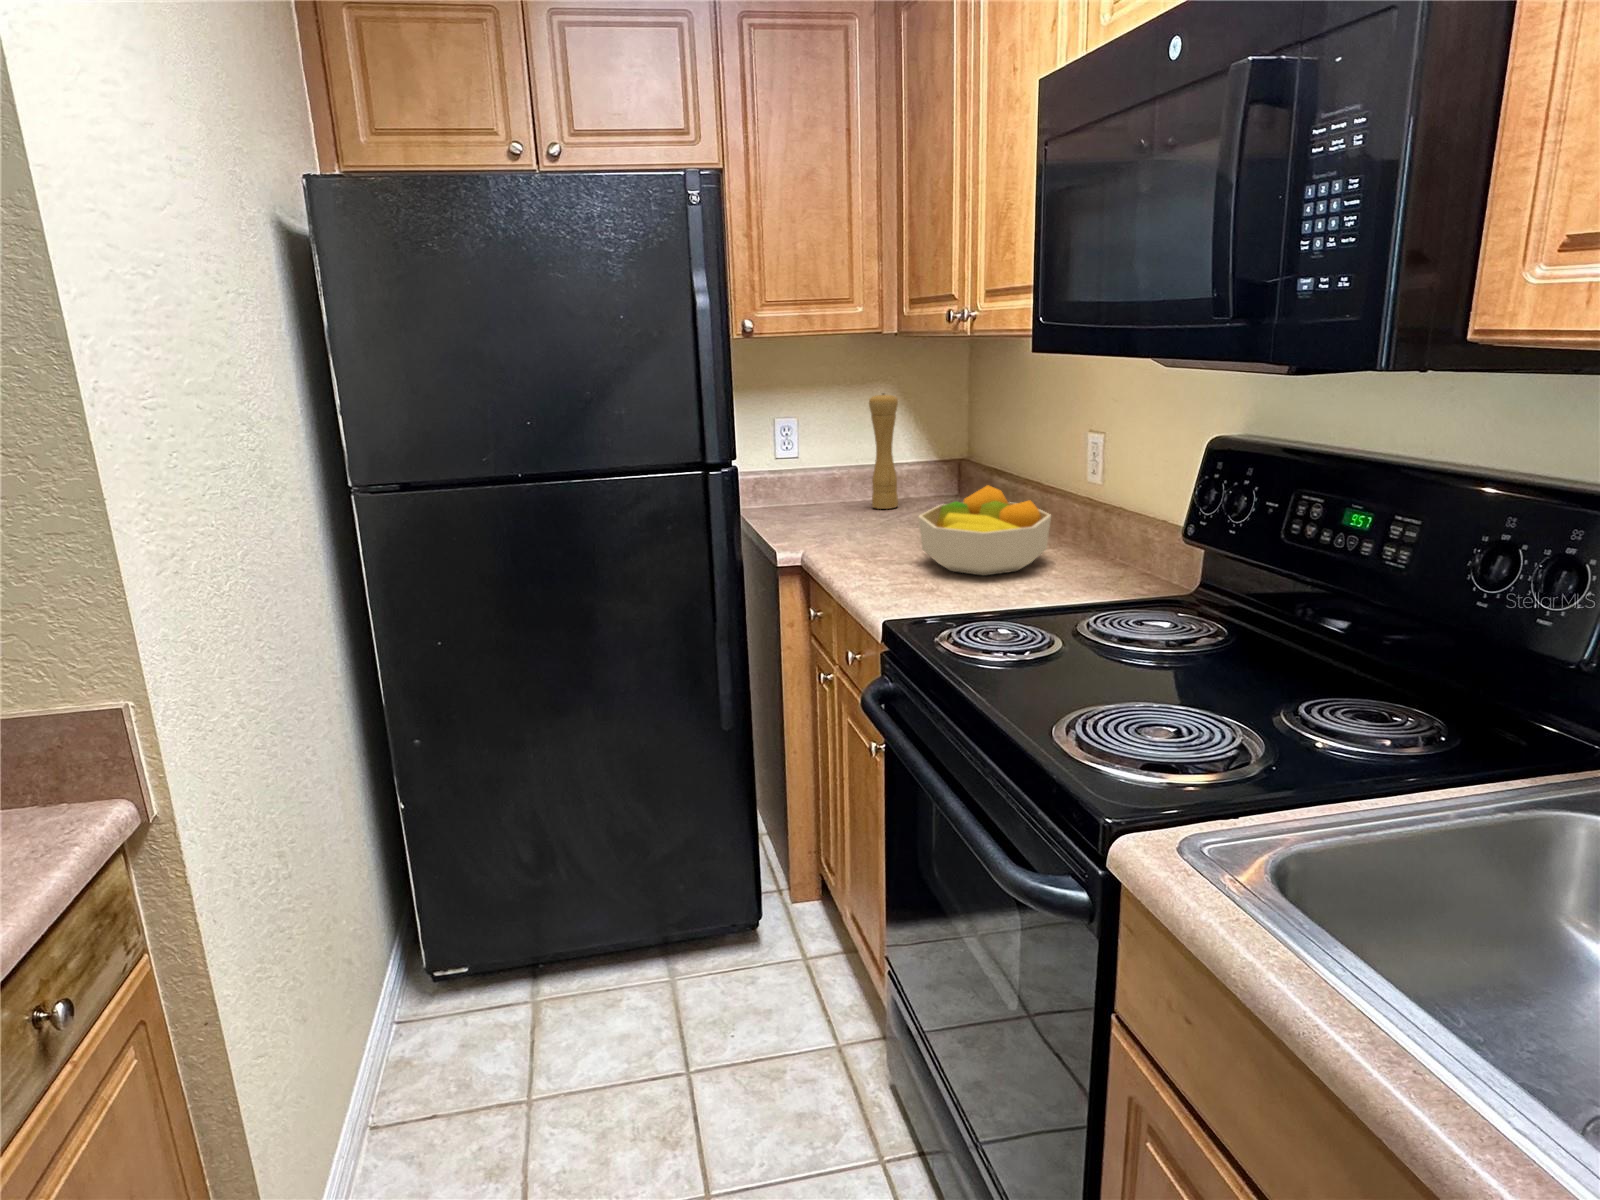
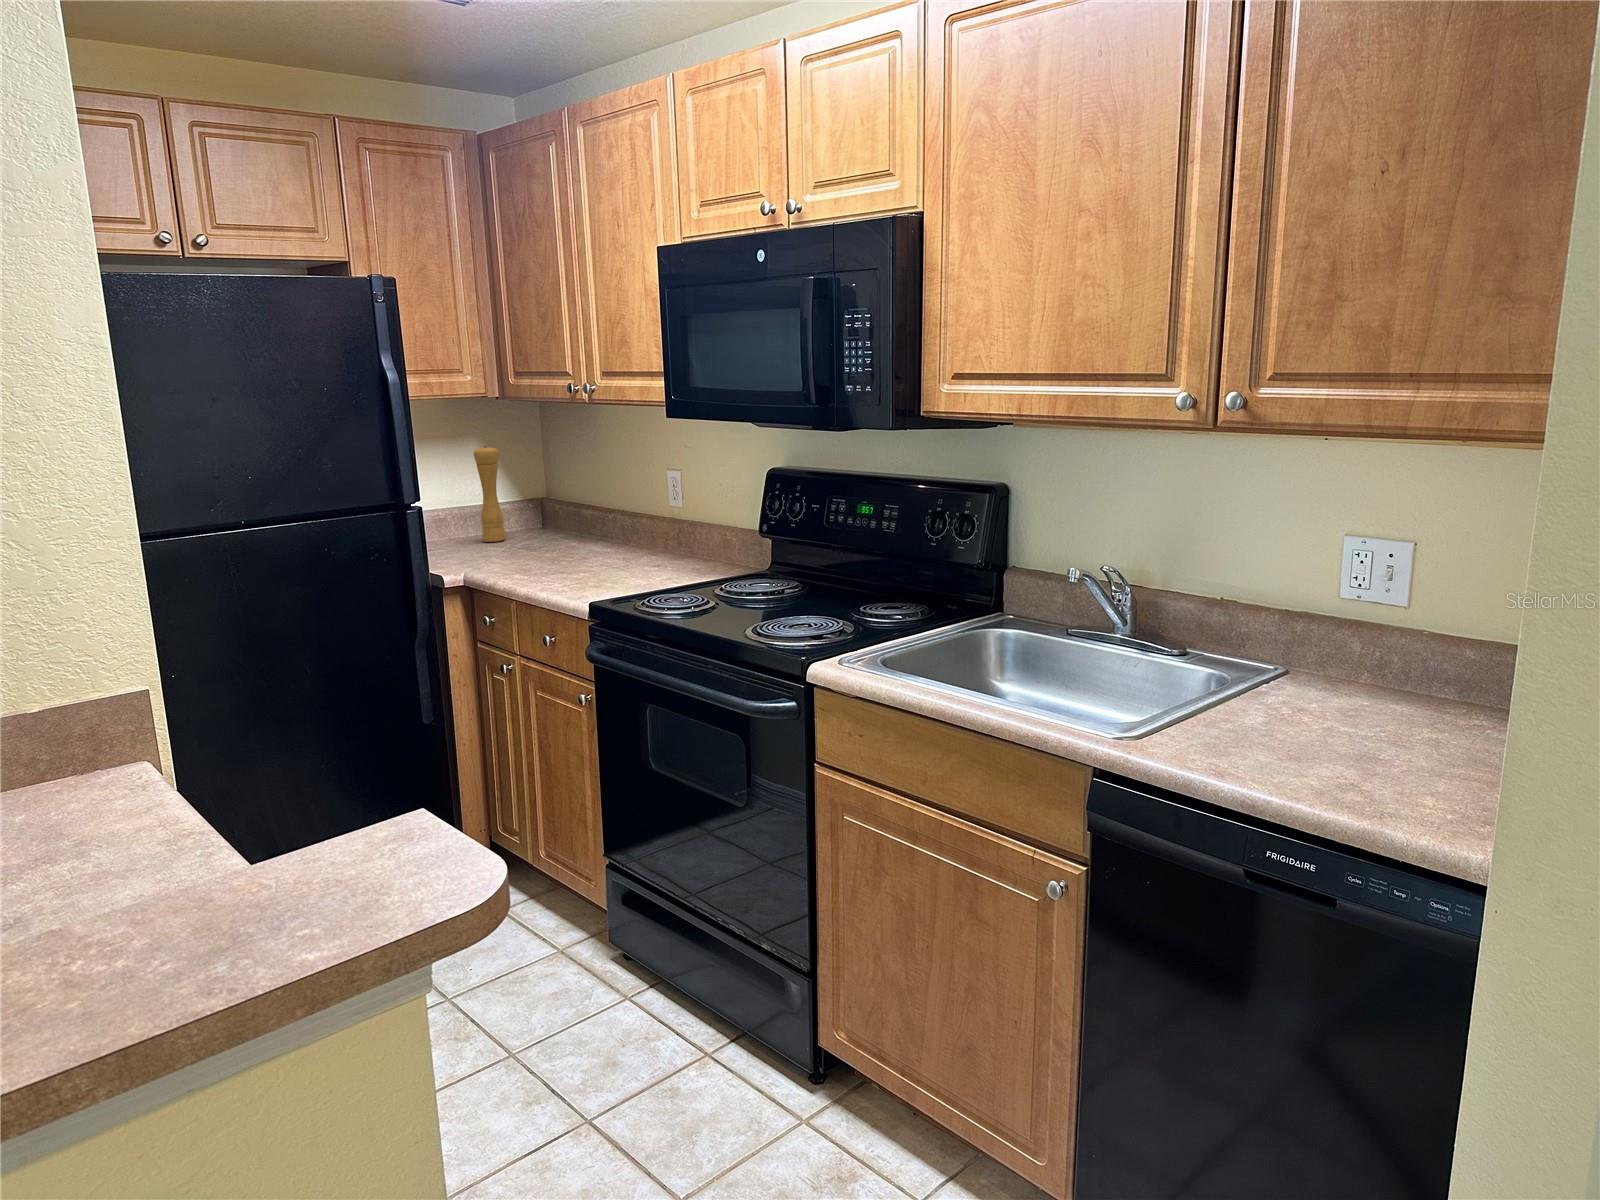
fruit bowl: present [918,486,1051,576] -> none [564,512,660,575]

